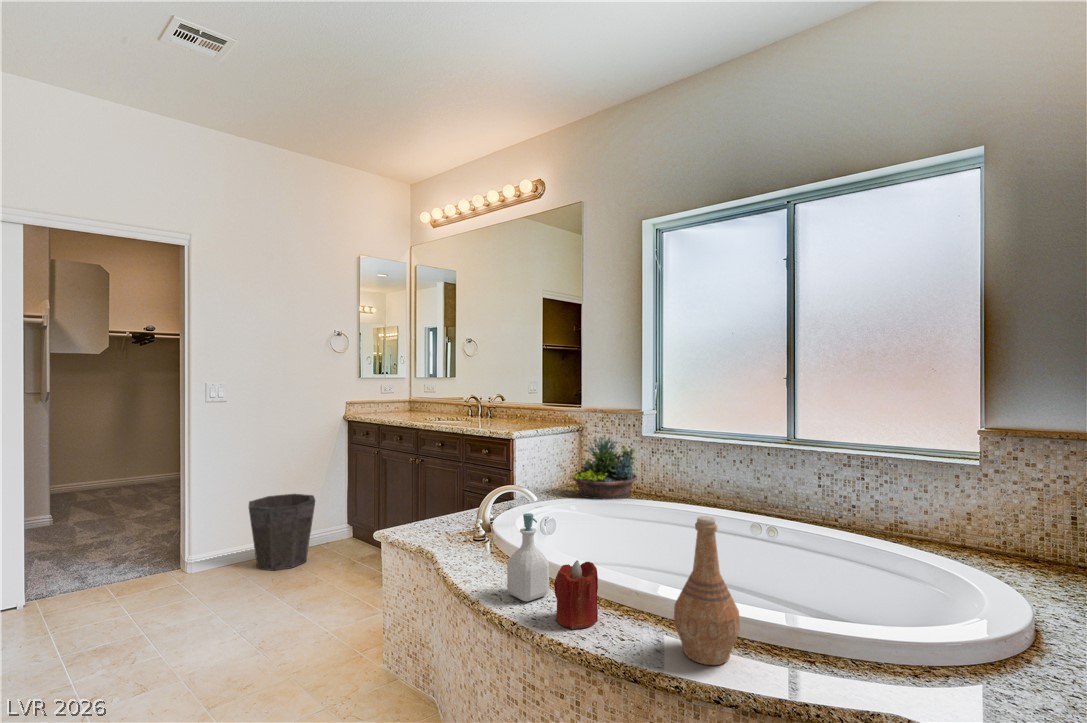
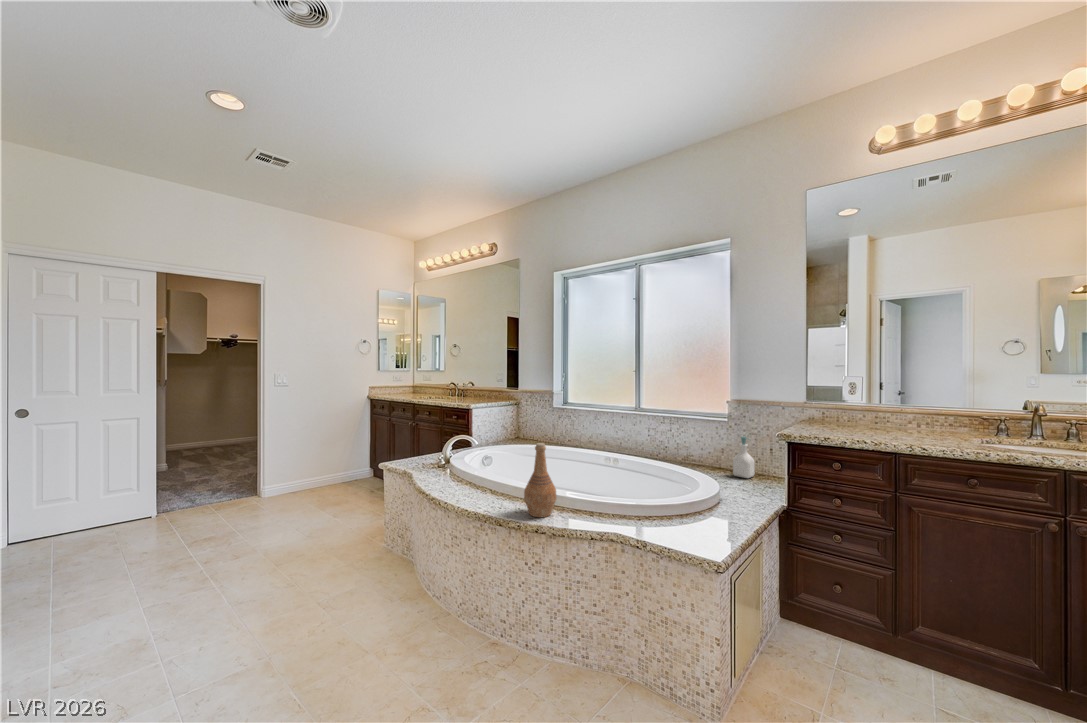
succulent planter: present [572,437,637,499] -> none [507,407,549,446]
waste bin: present [249,494,315,571] -> none [303,446,348,495]
soap bottle: present [507,513,549,601] -> present [733,437,755,478]
candle: present [554,560,598,629] -> none [469,469,492,505]

